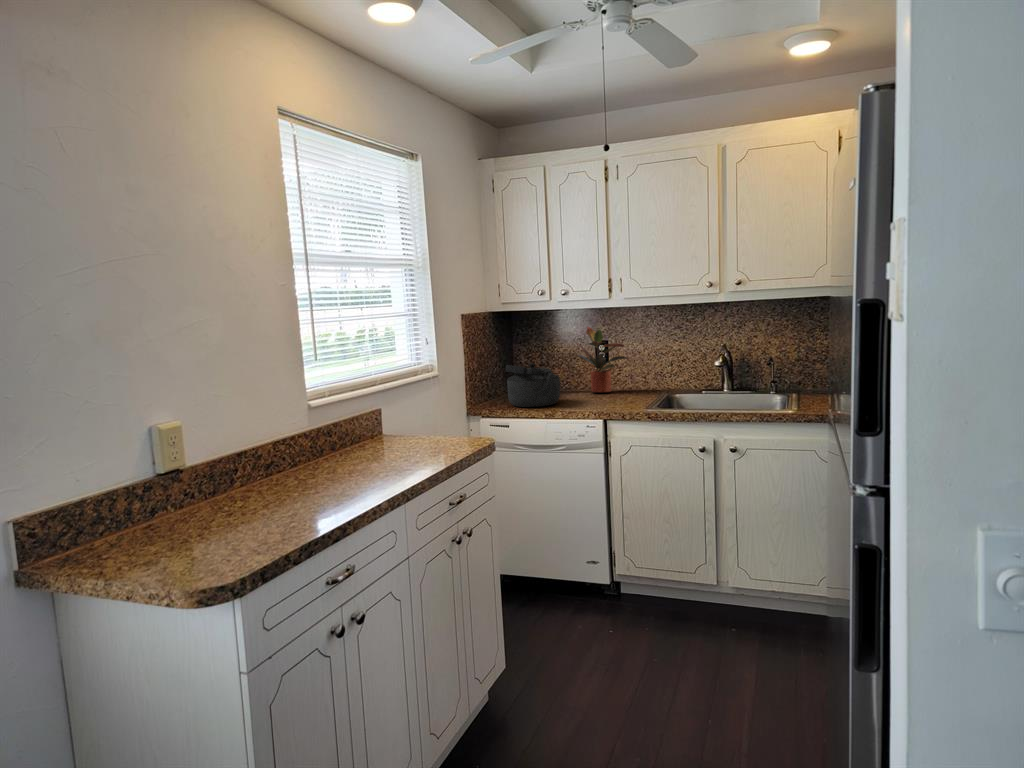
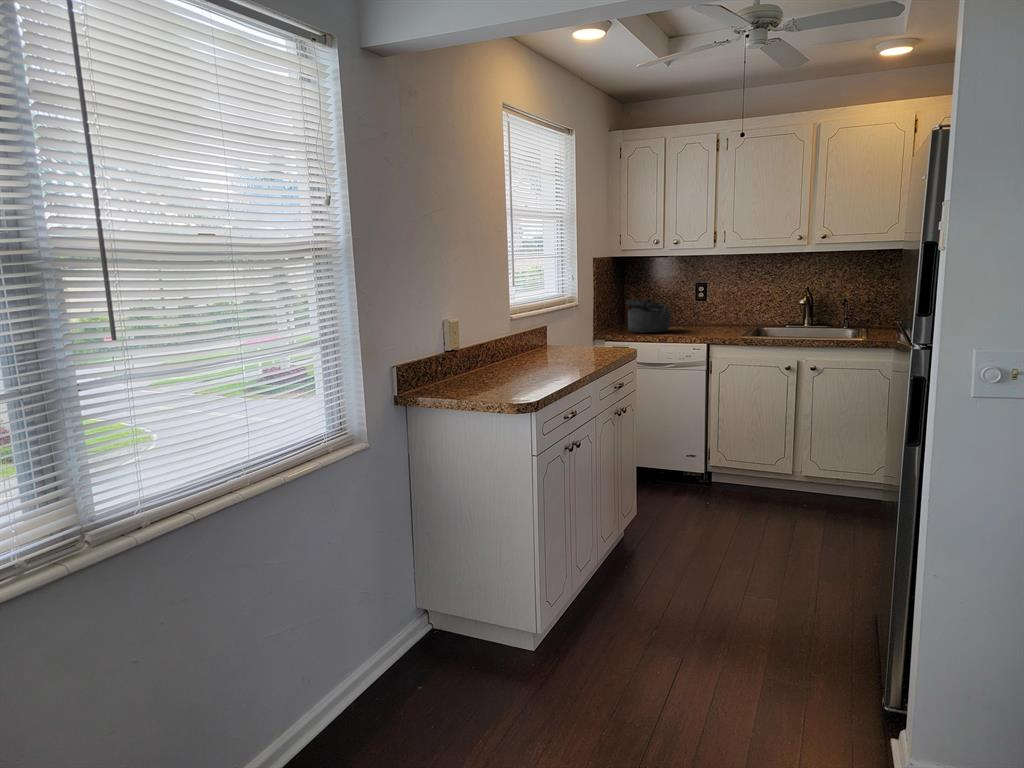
potted plant: present [577,327,628,392] -> none [681,271,725,326]

